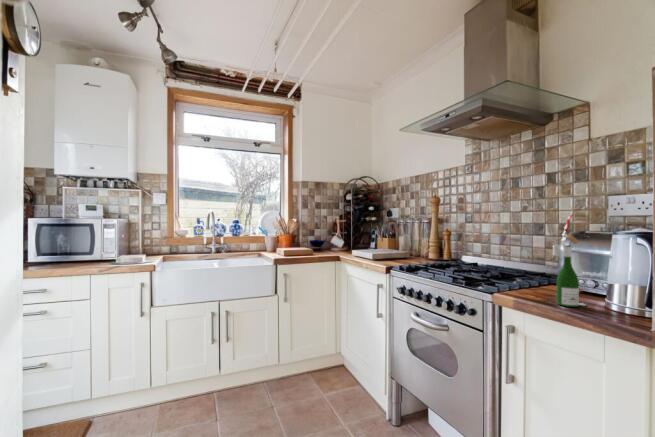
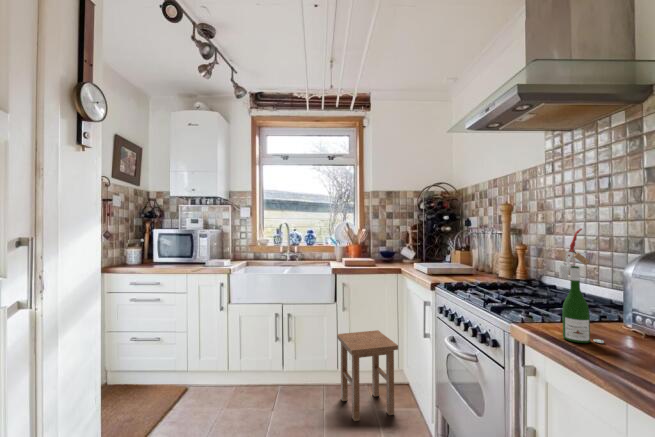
stool: none [283,317,347,410] -> present [337,330,398,421]

